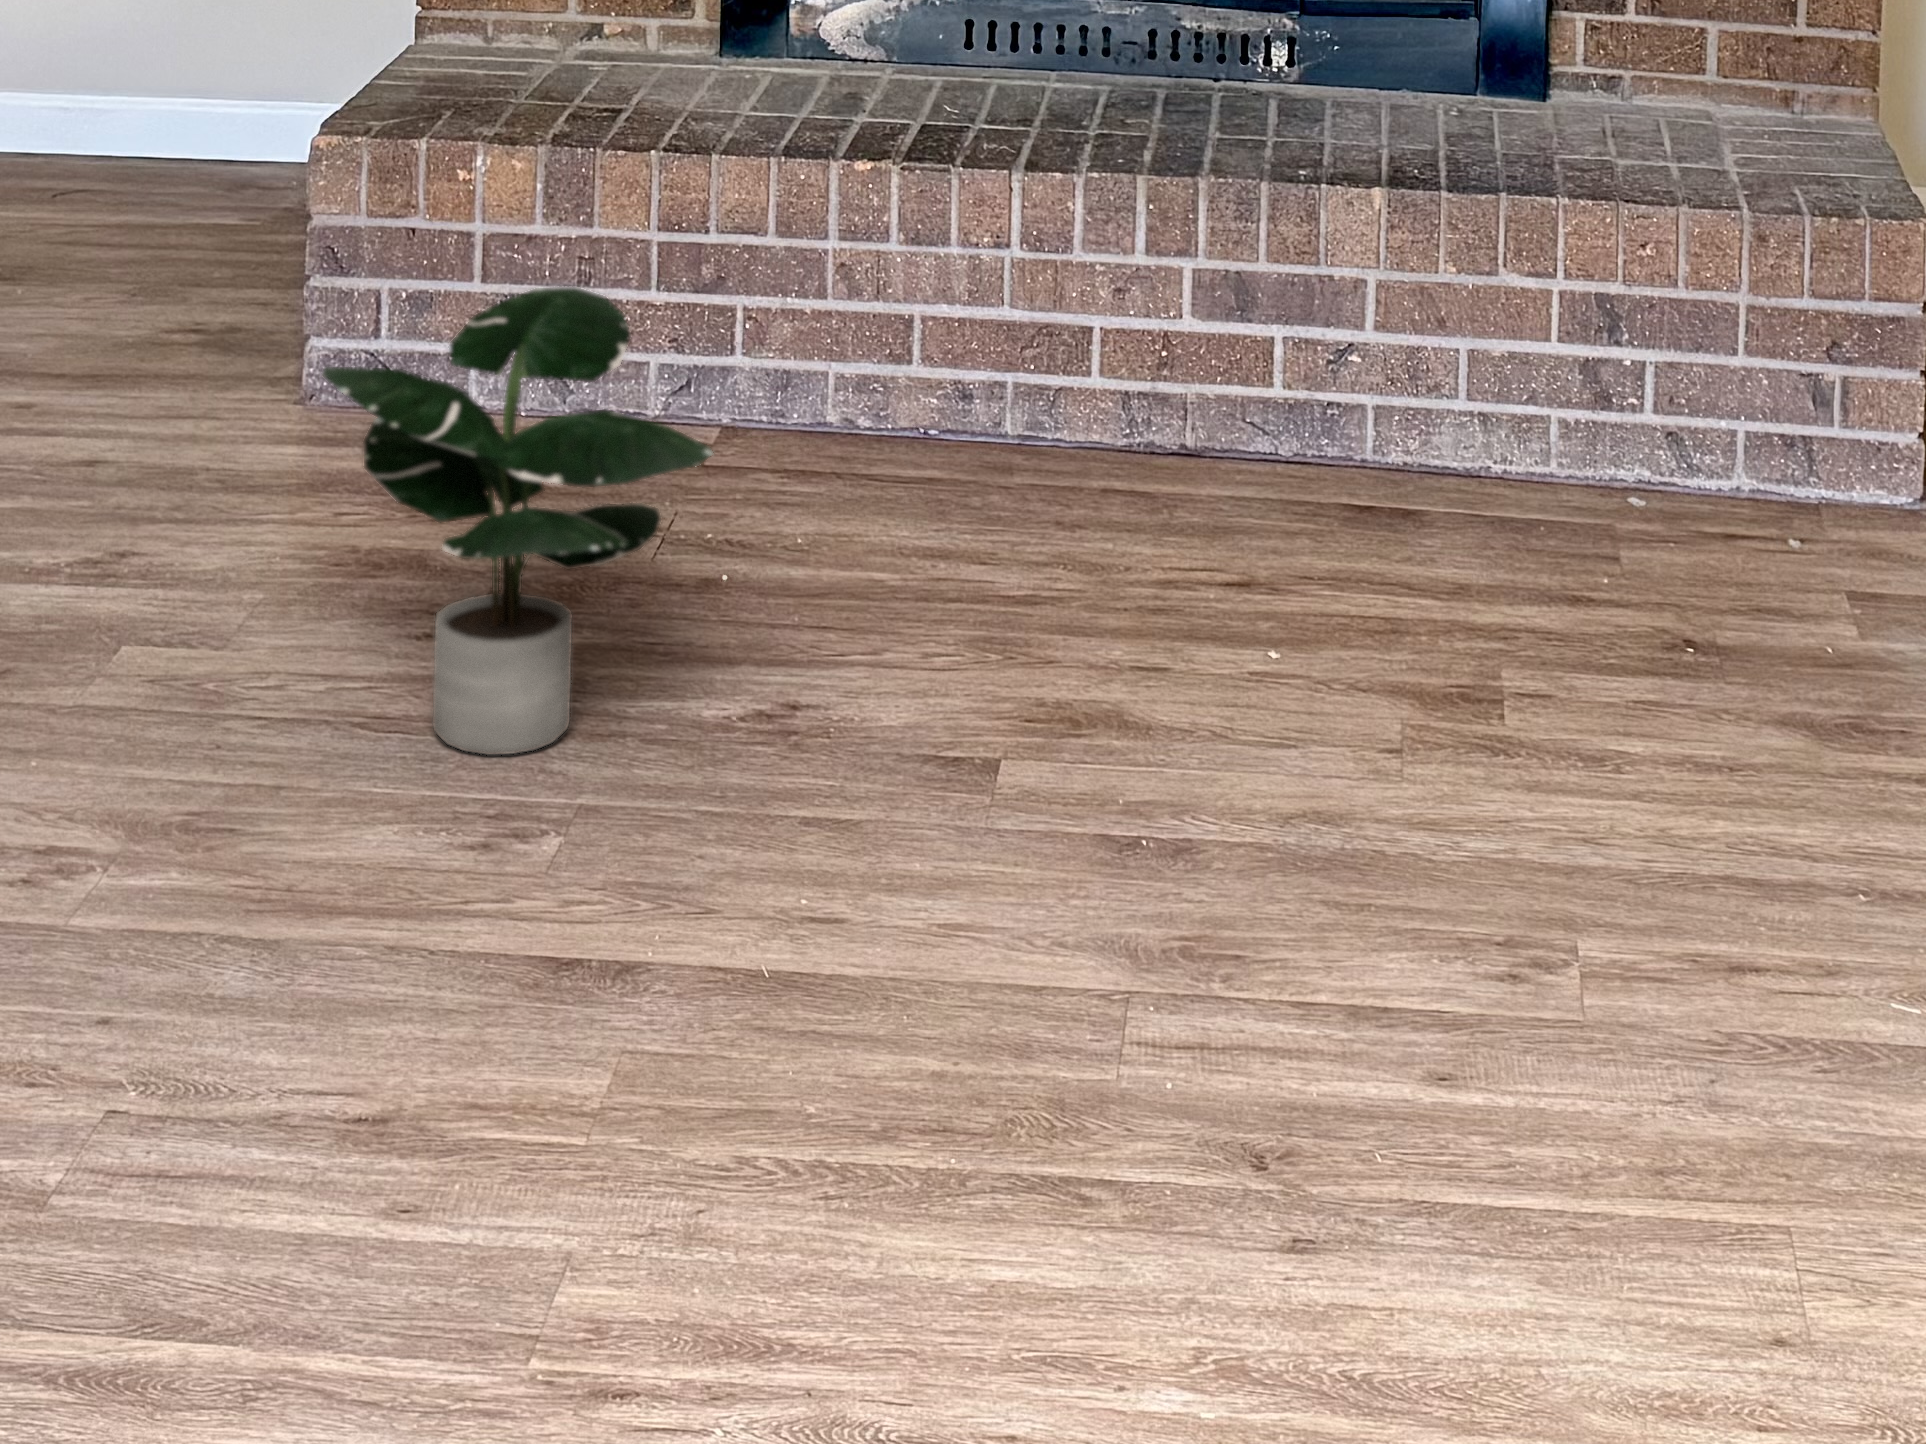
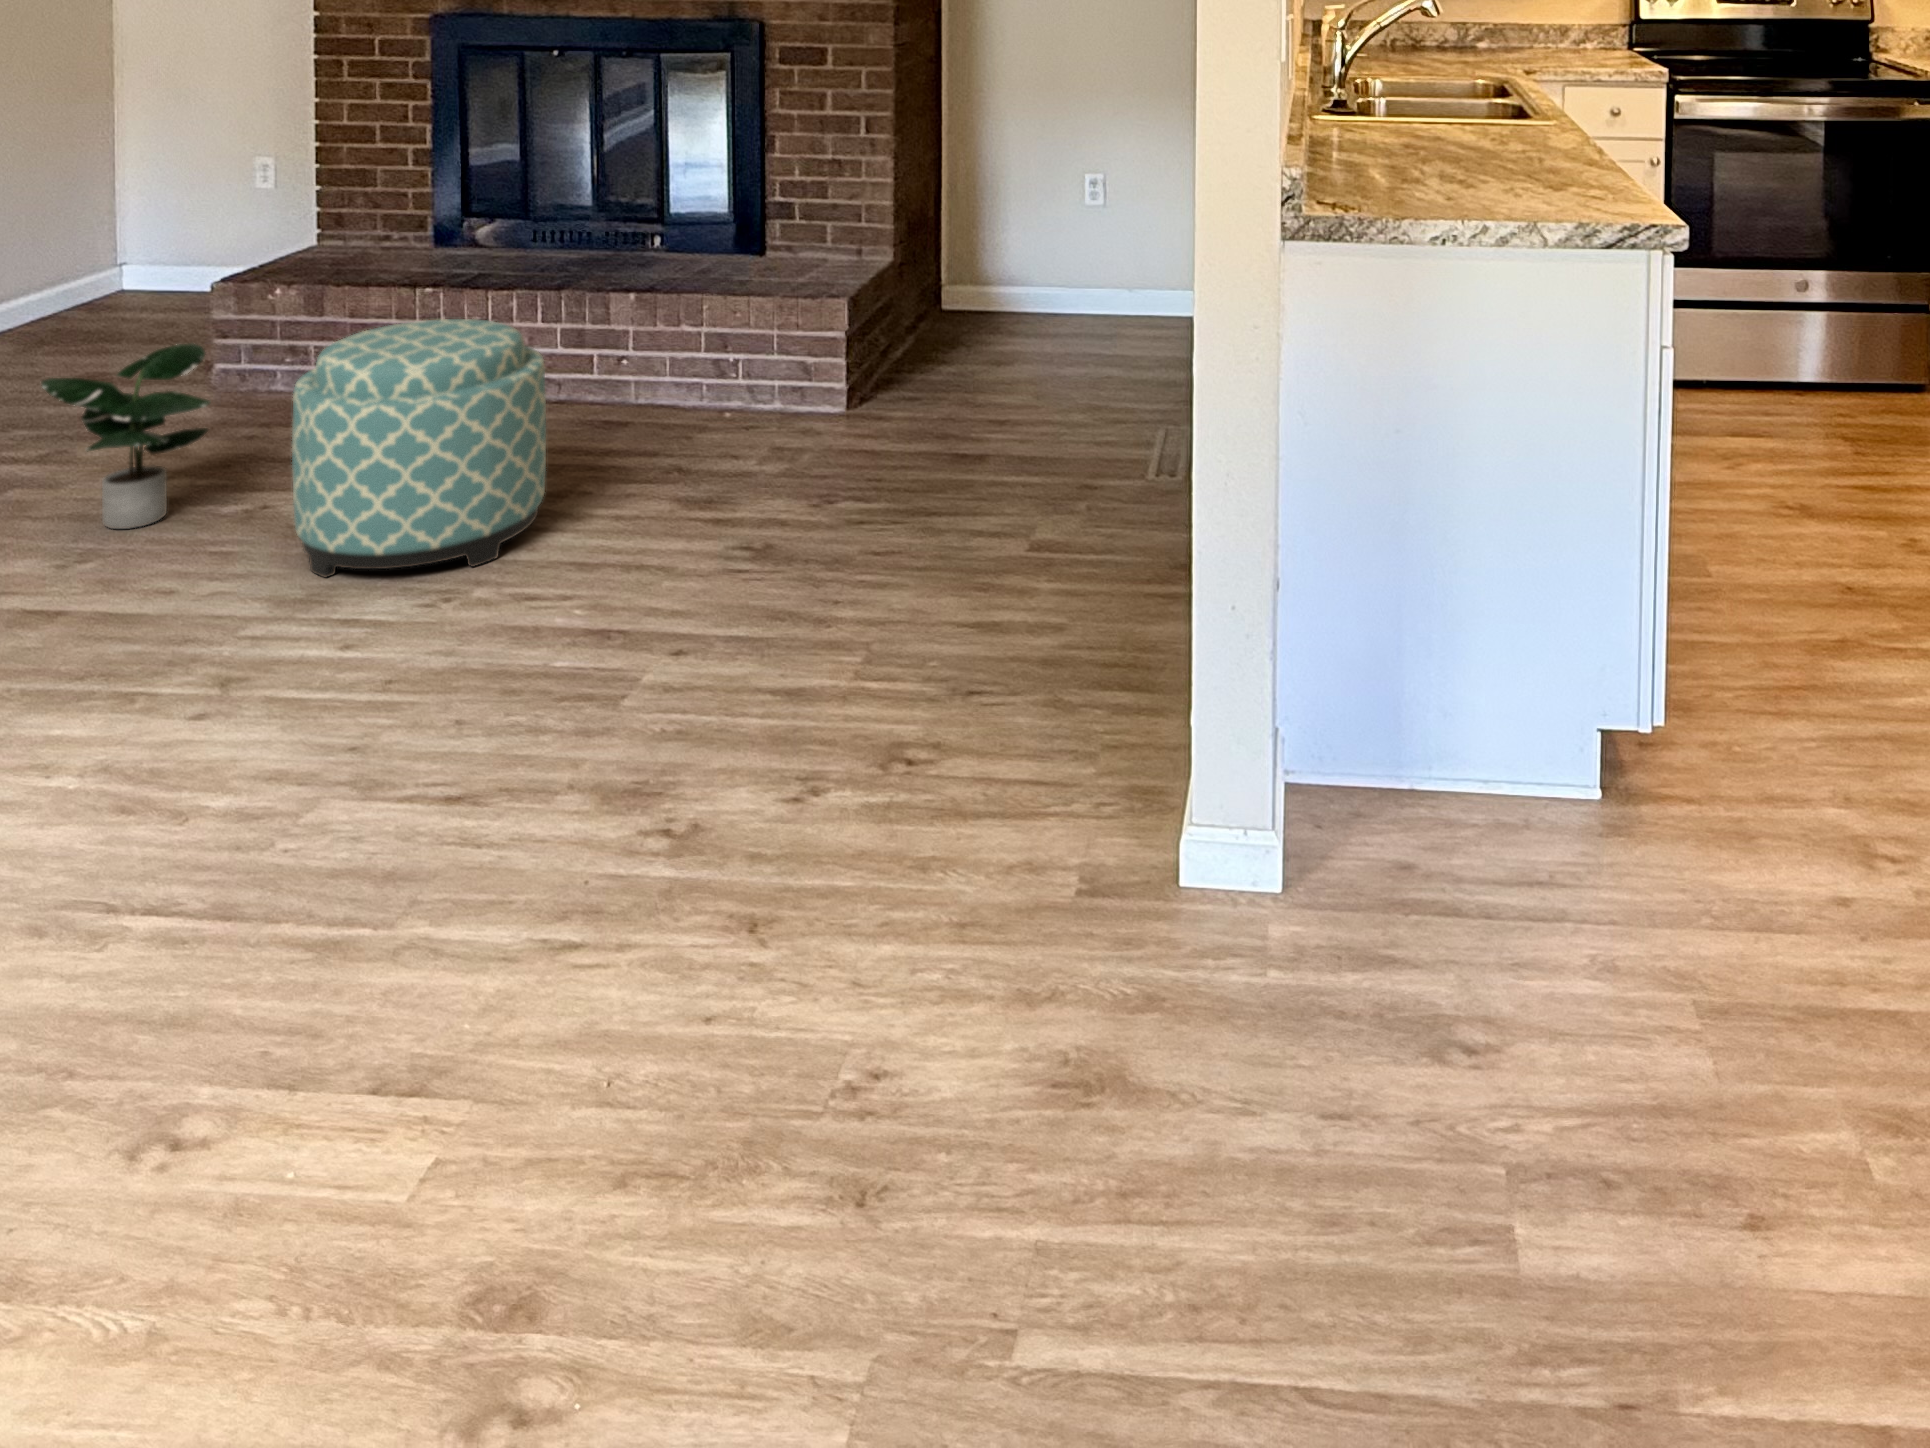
ottoman: none [995,253,1583,915] -> present [292,319,546,577]

